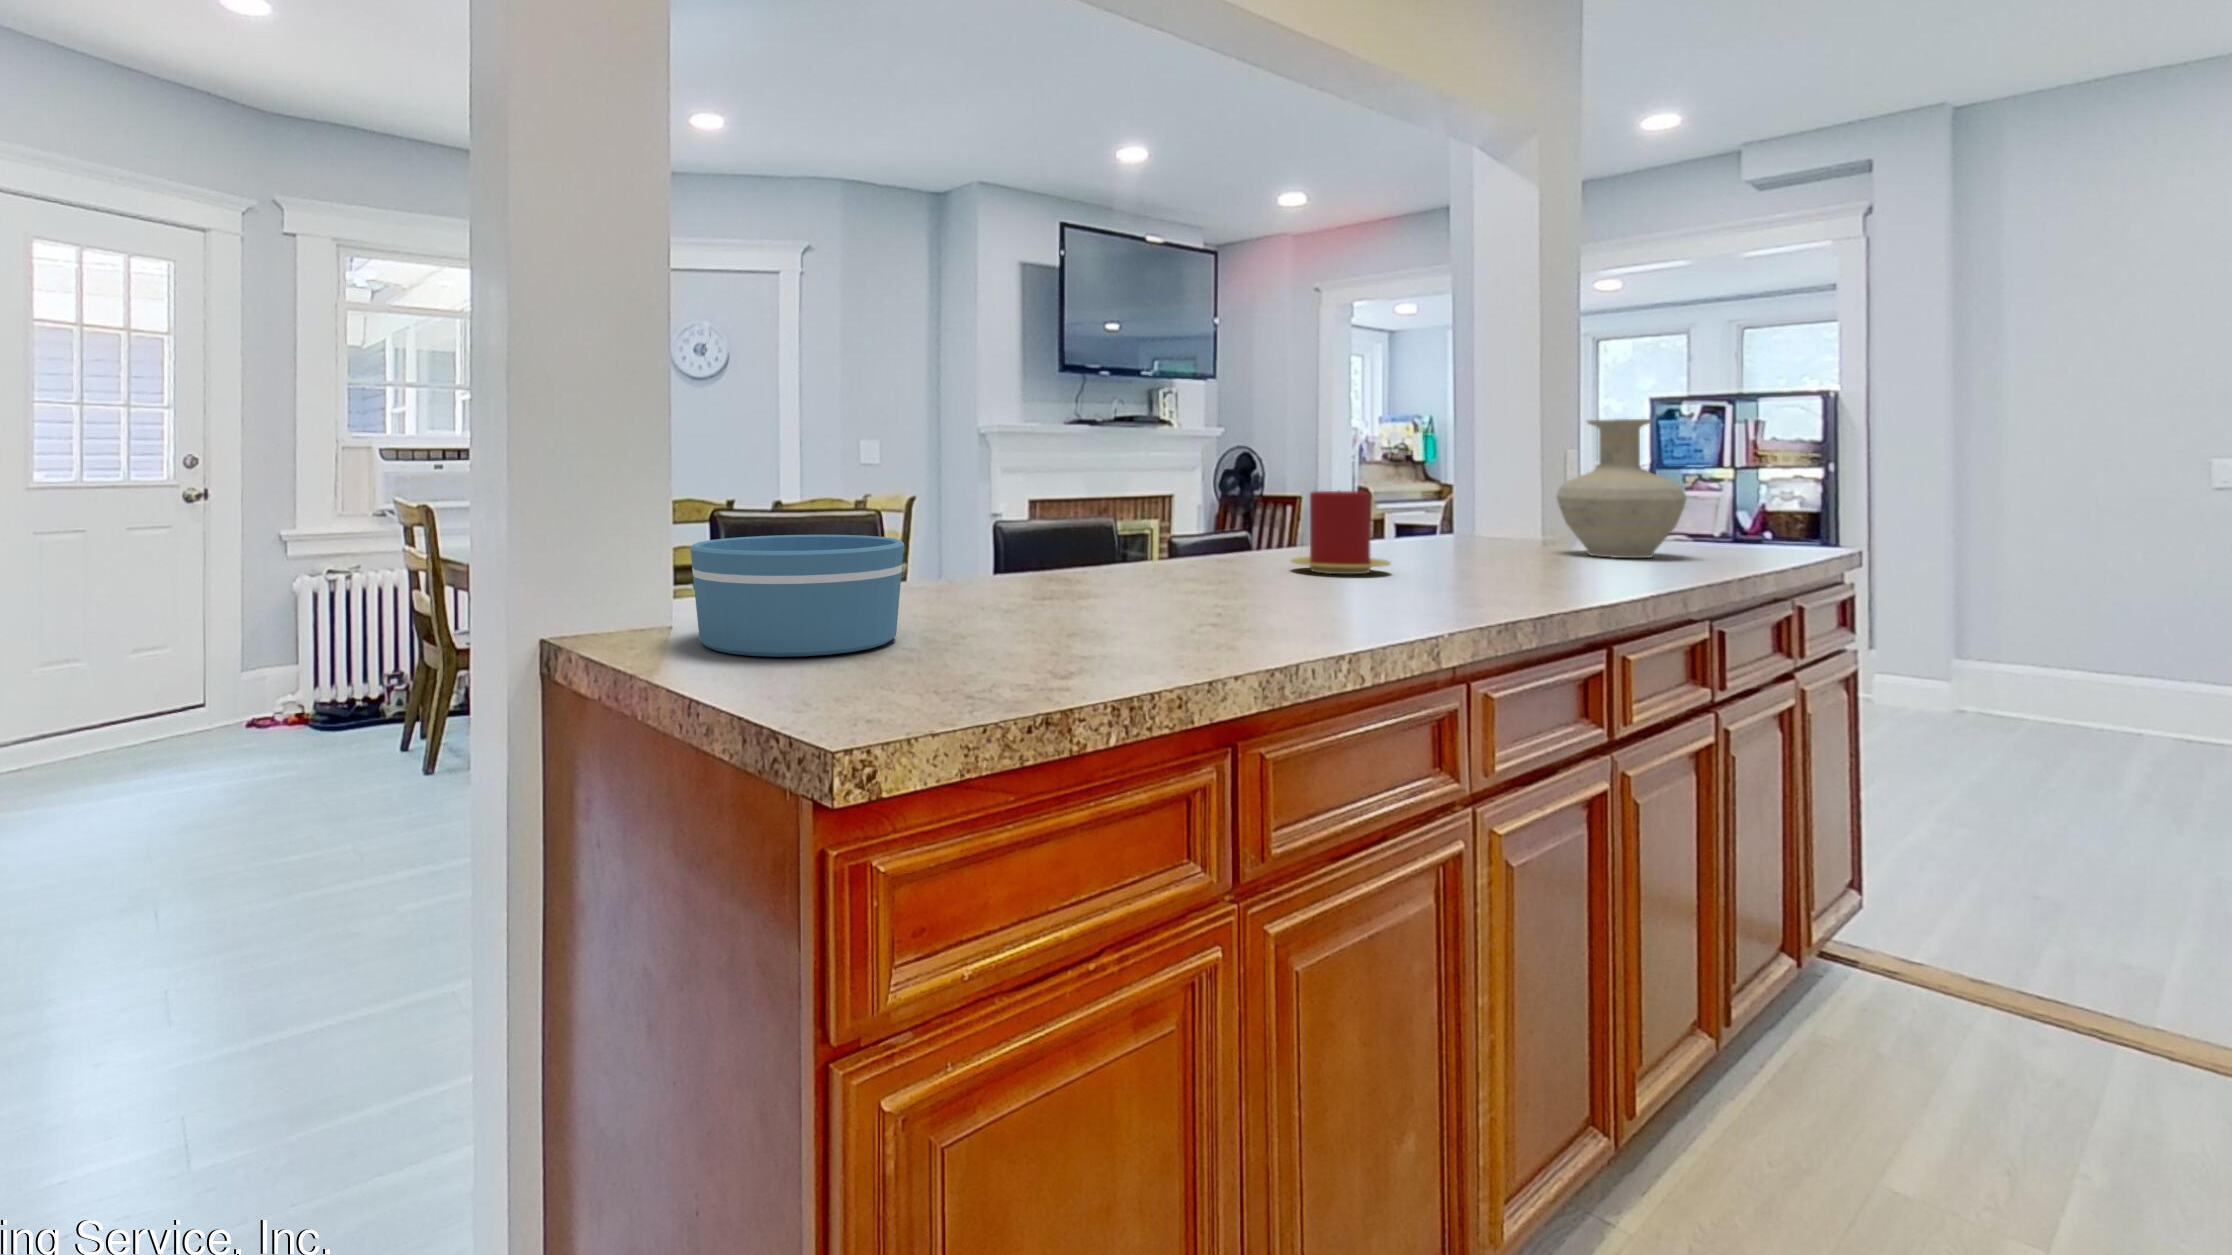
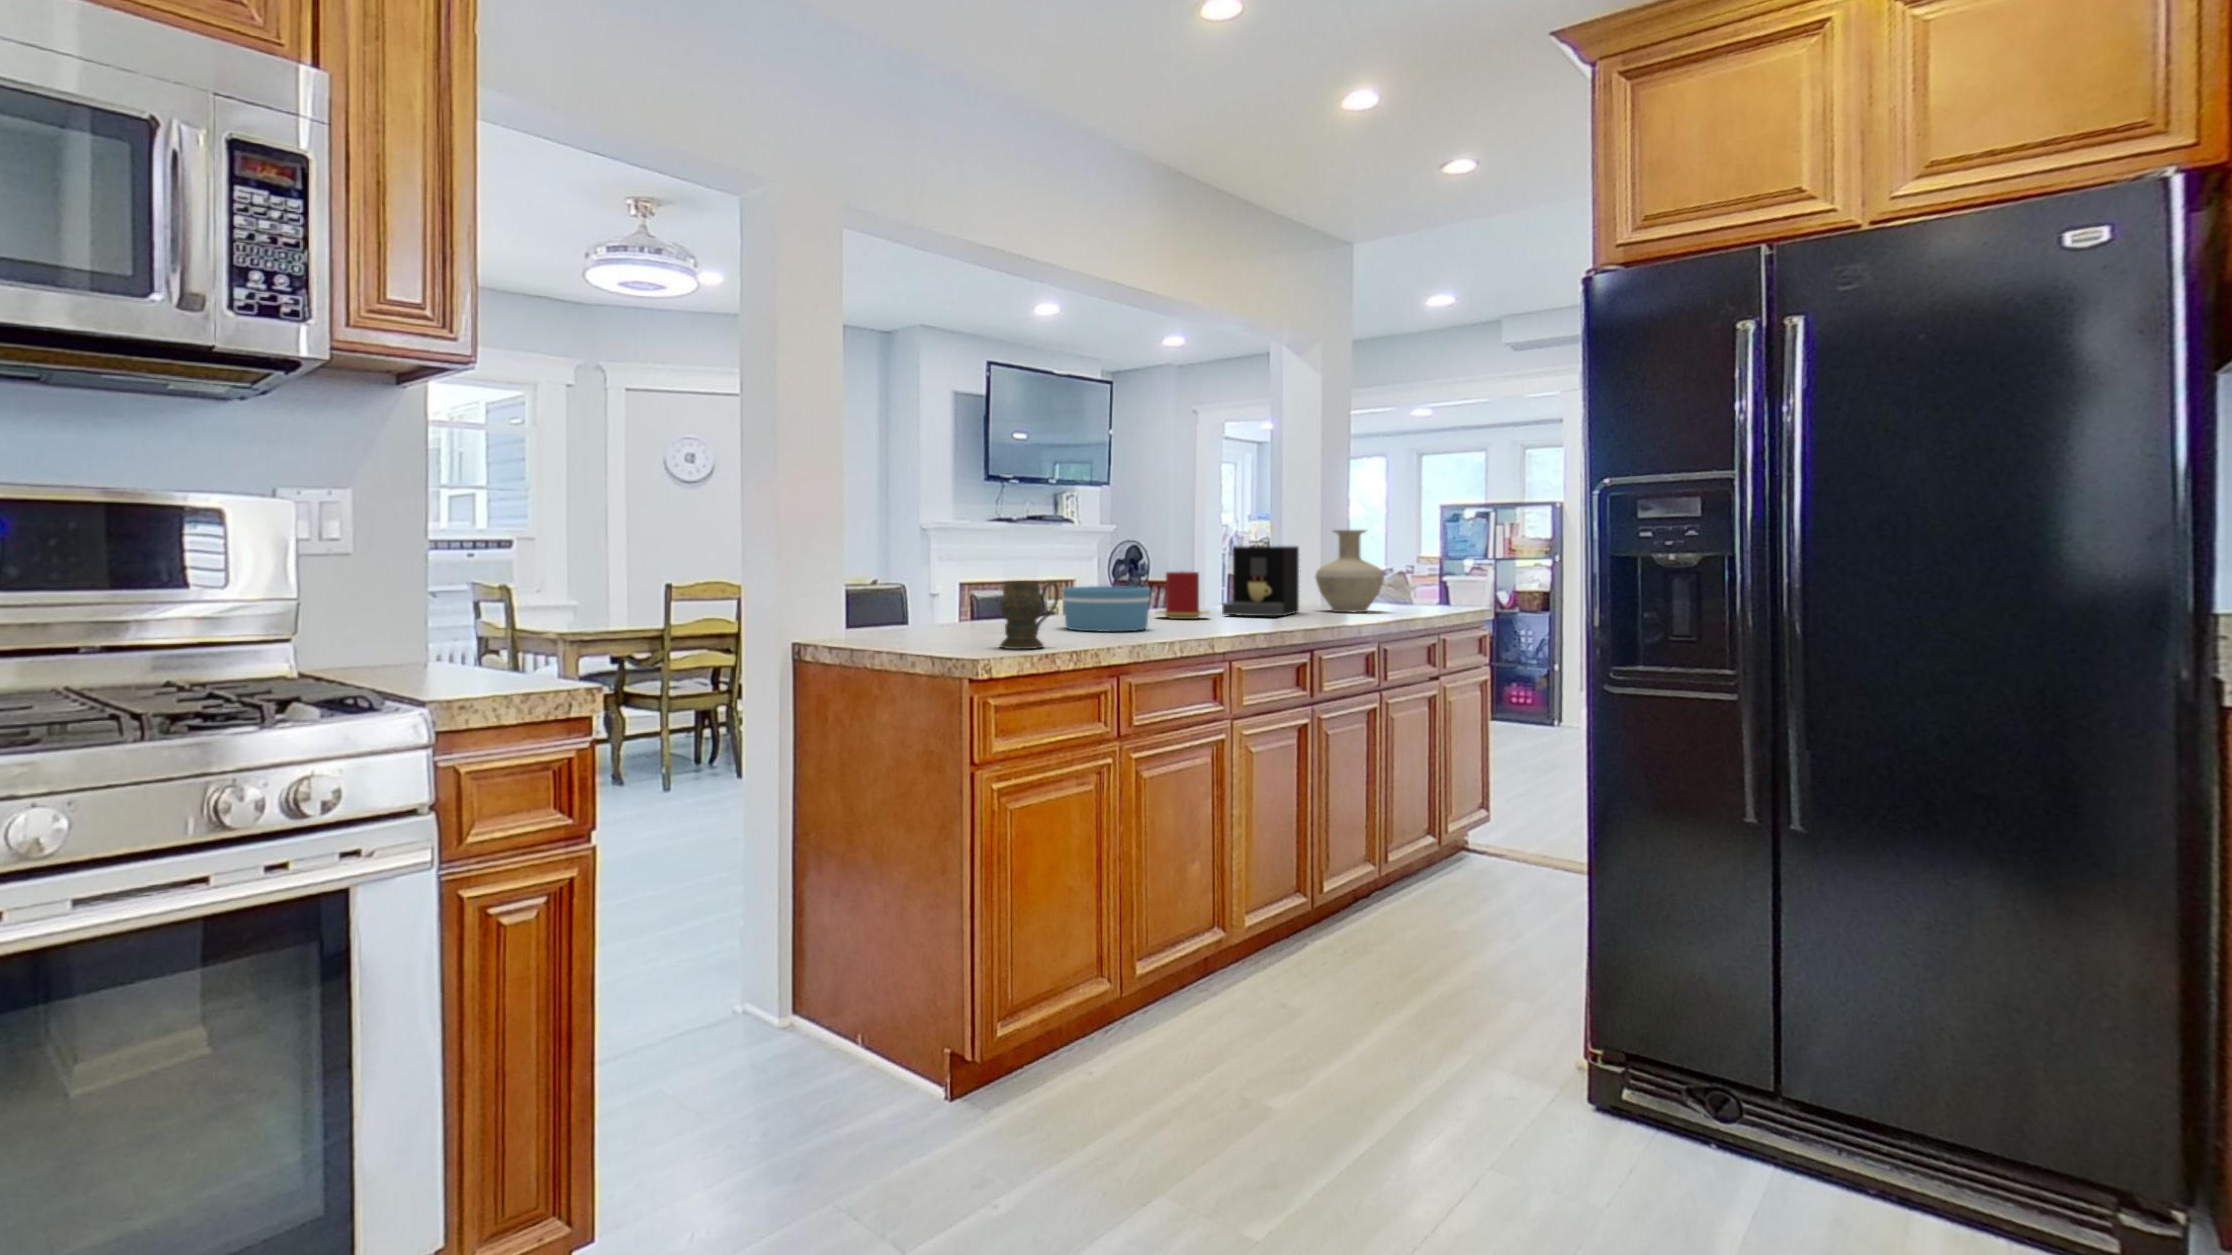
coffee maker: none [1408,447,1535,570] -> present [1222,546,1299,616]
mug: none [940,524,1085,693] -> present [1000,581,1059,649]
bowl: present [690,535,904,657] -> present [1063,586,1150,632]

